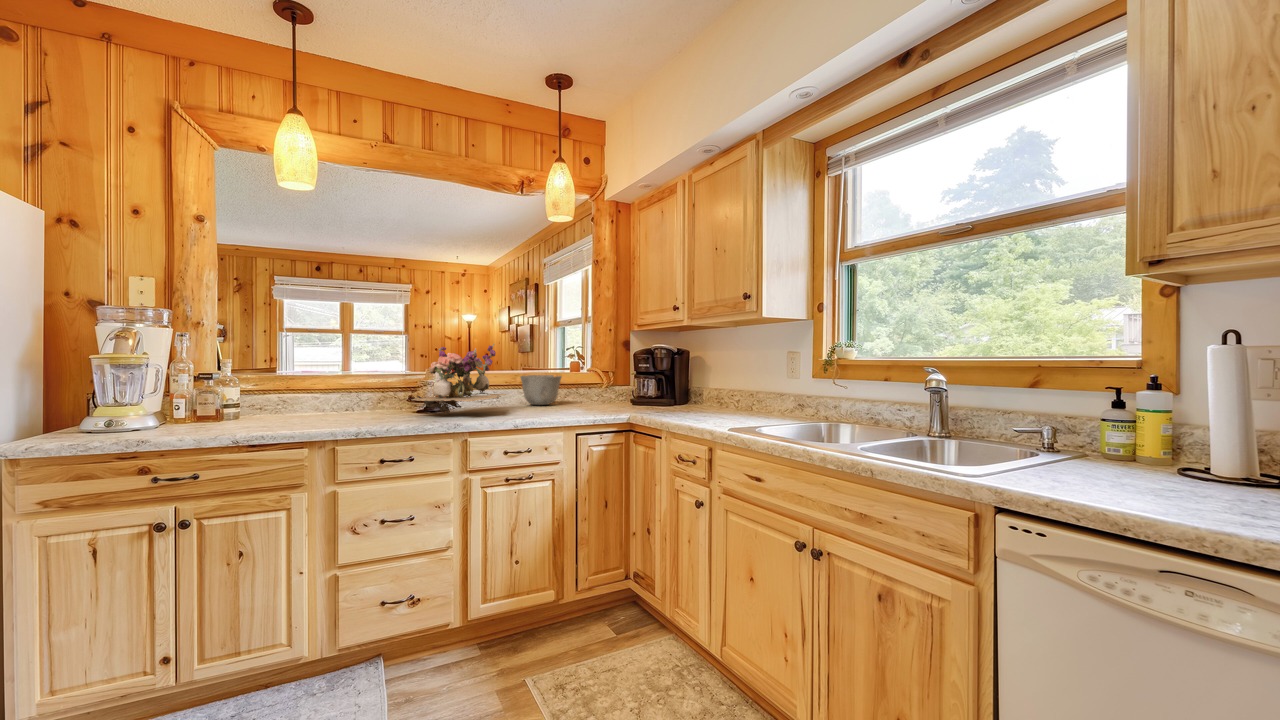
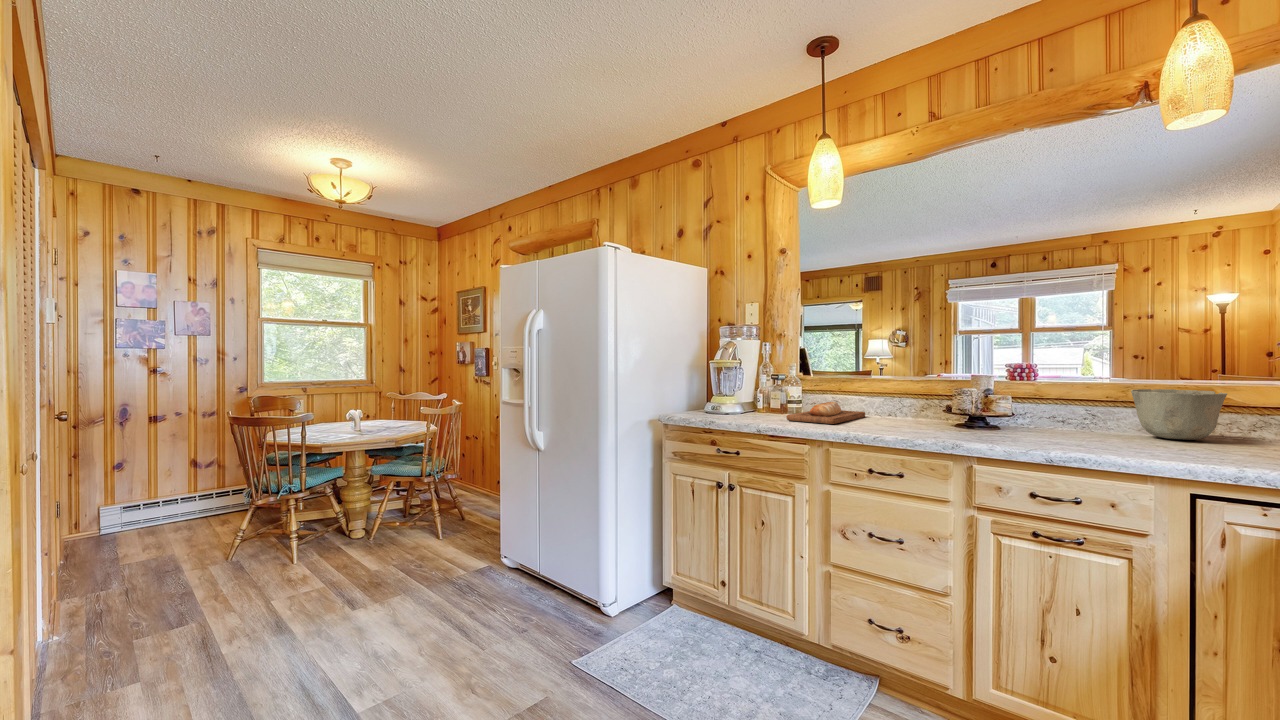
flower arrangement: present [413,344,506,414] -> none [927,342,1072,433]
bread loaf: none [259,402,328,426] -> present [786,402,865,424]

